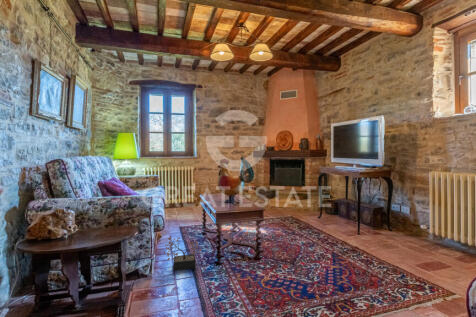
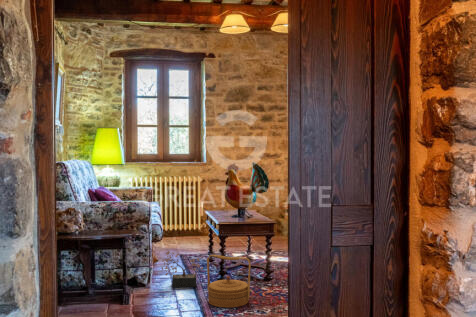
basket: none [208,247,251,304] -> present [207,255,251,308]

